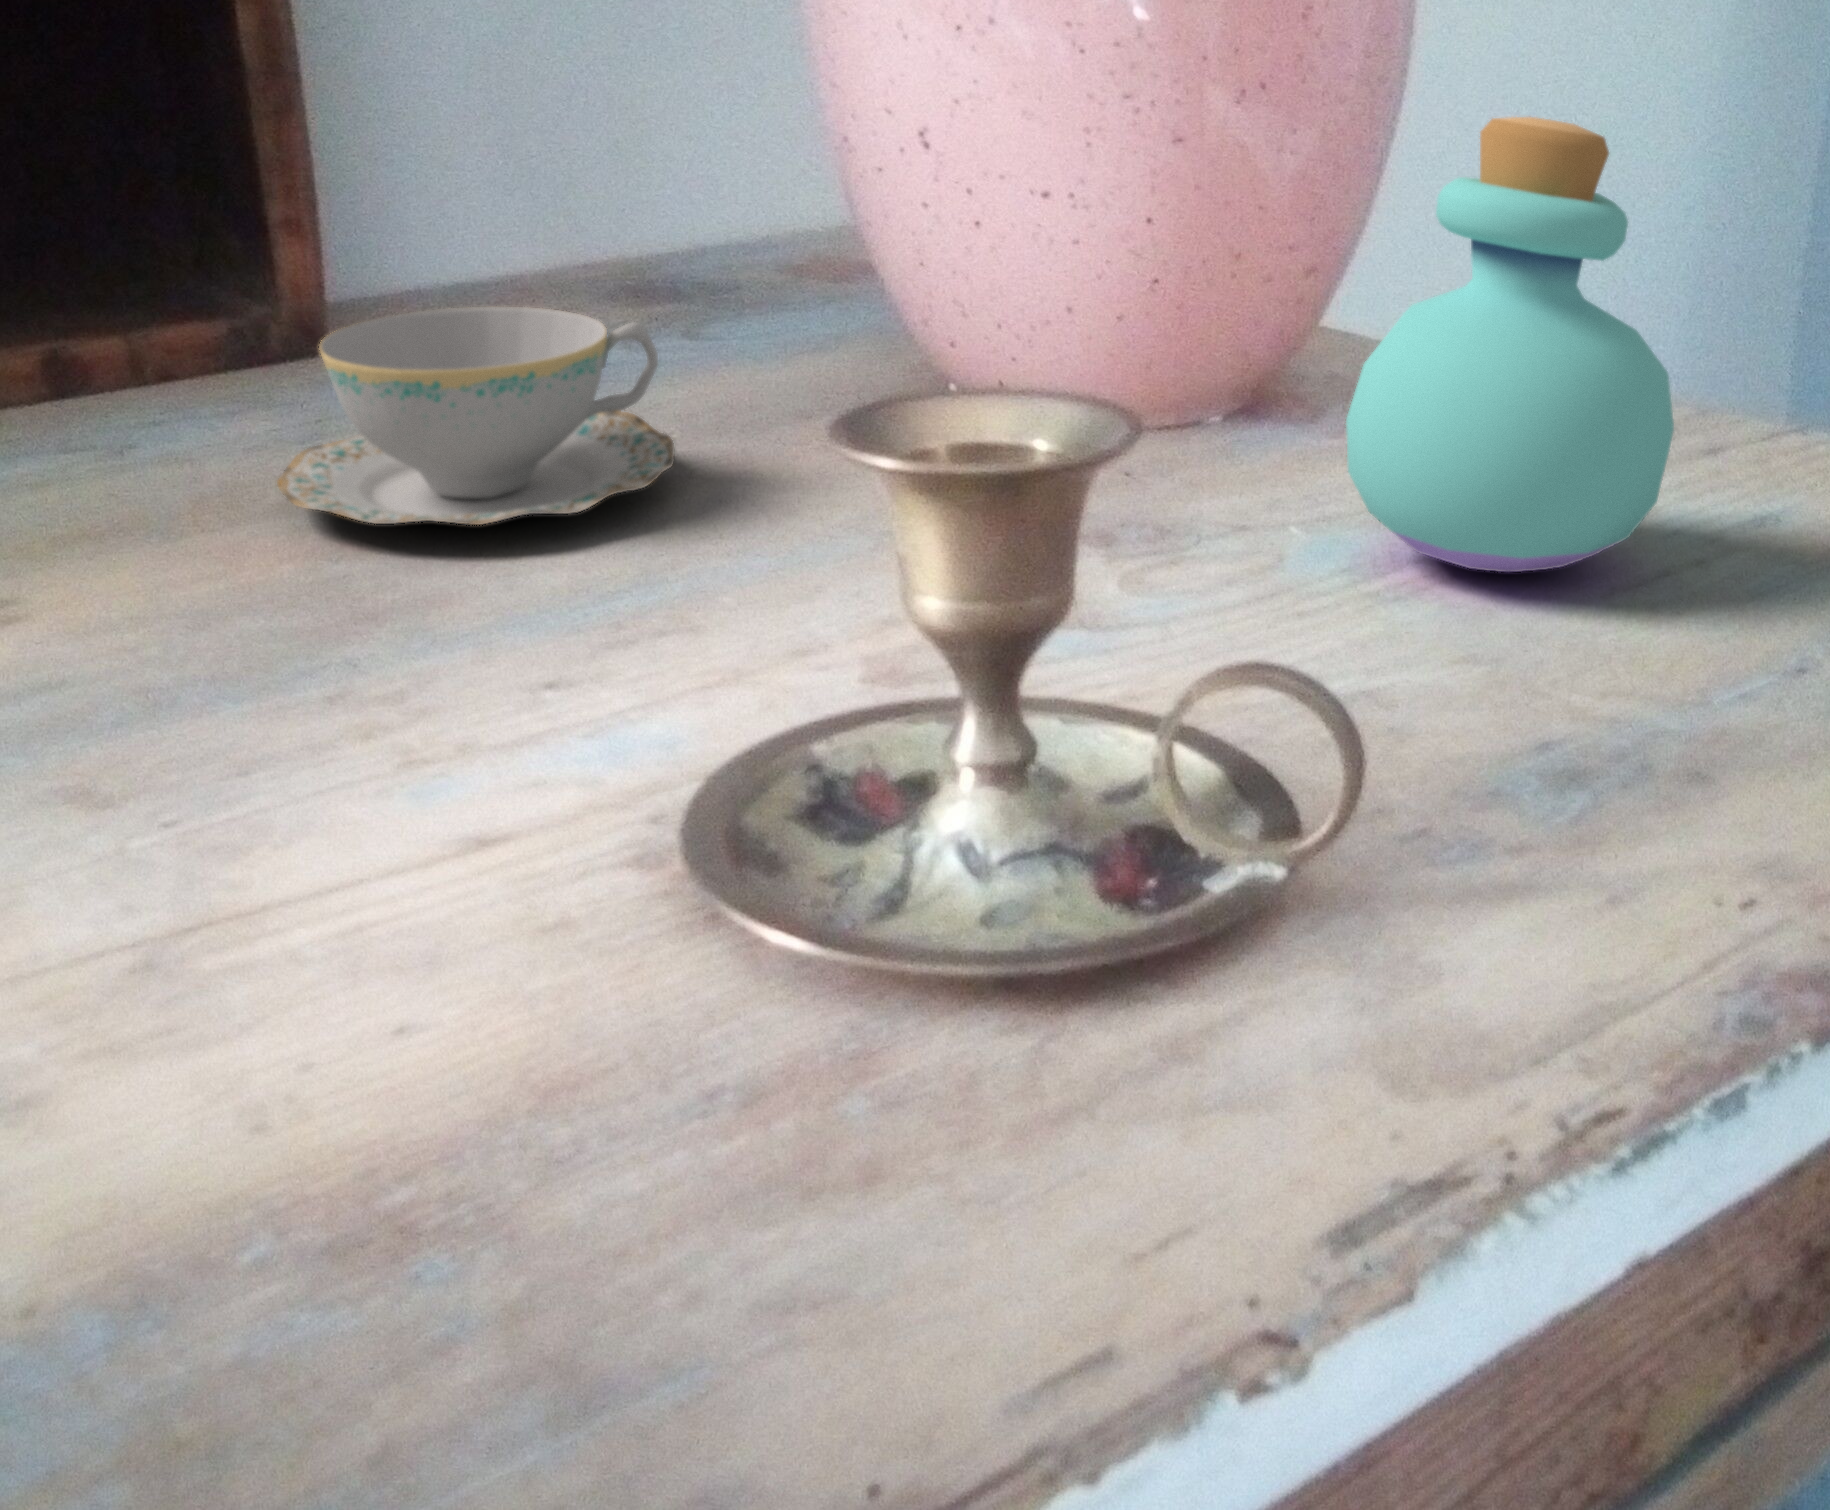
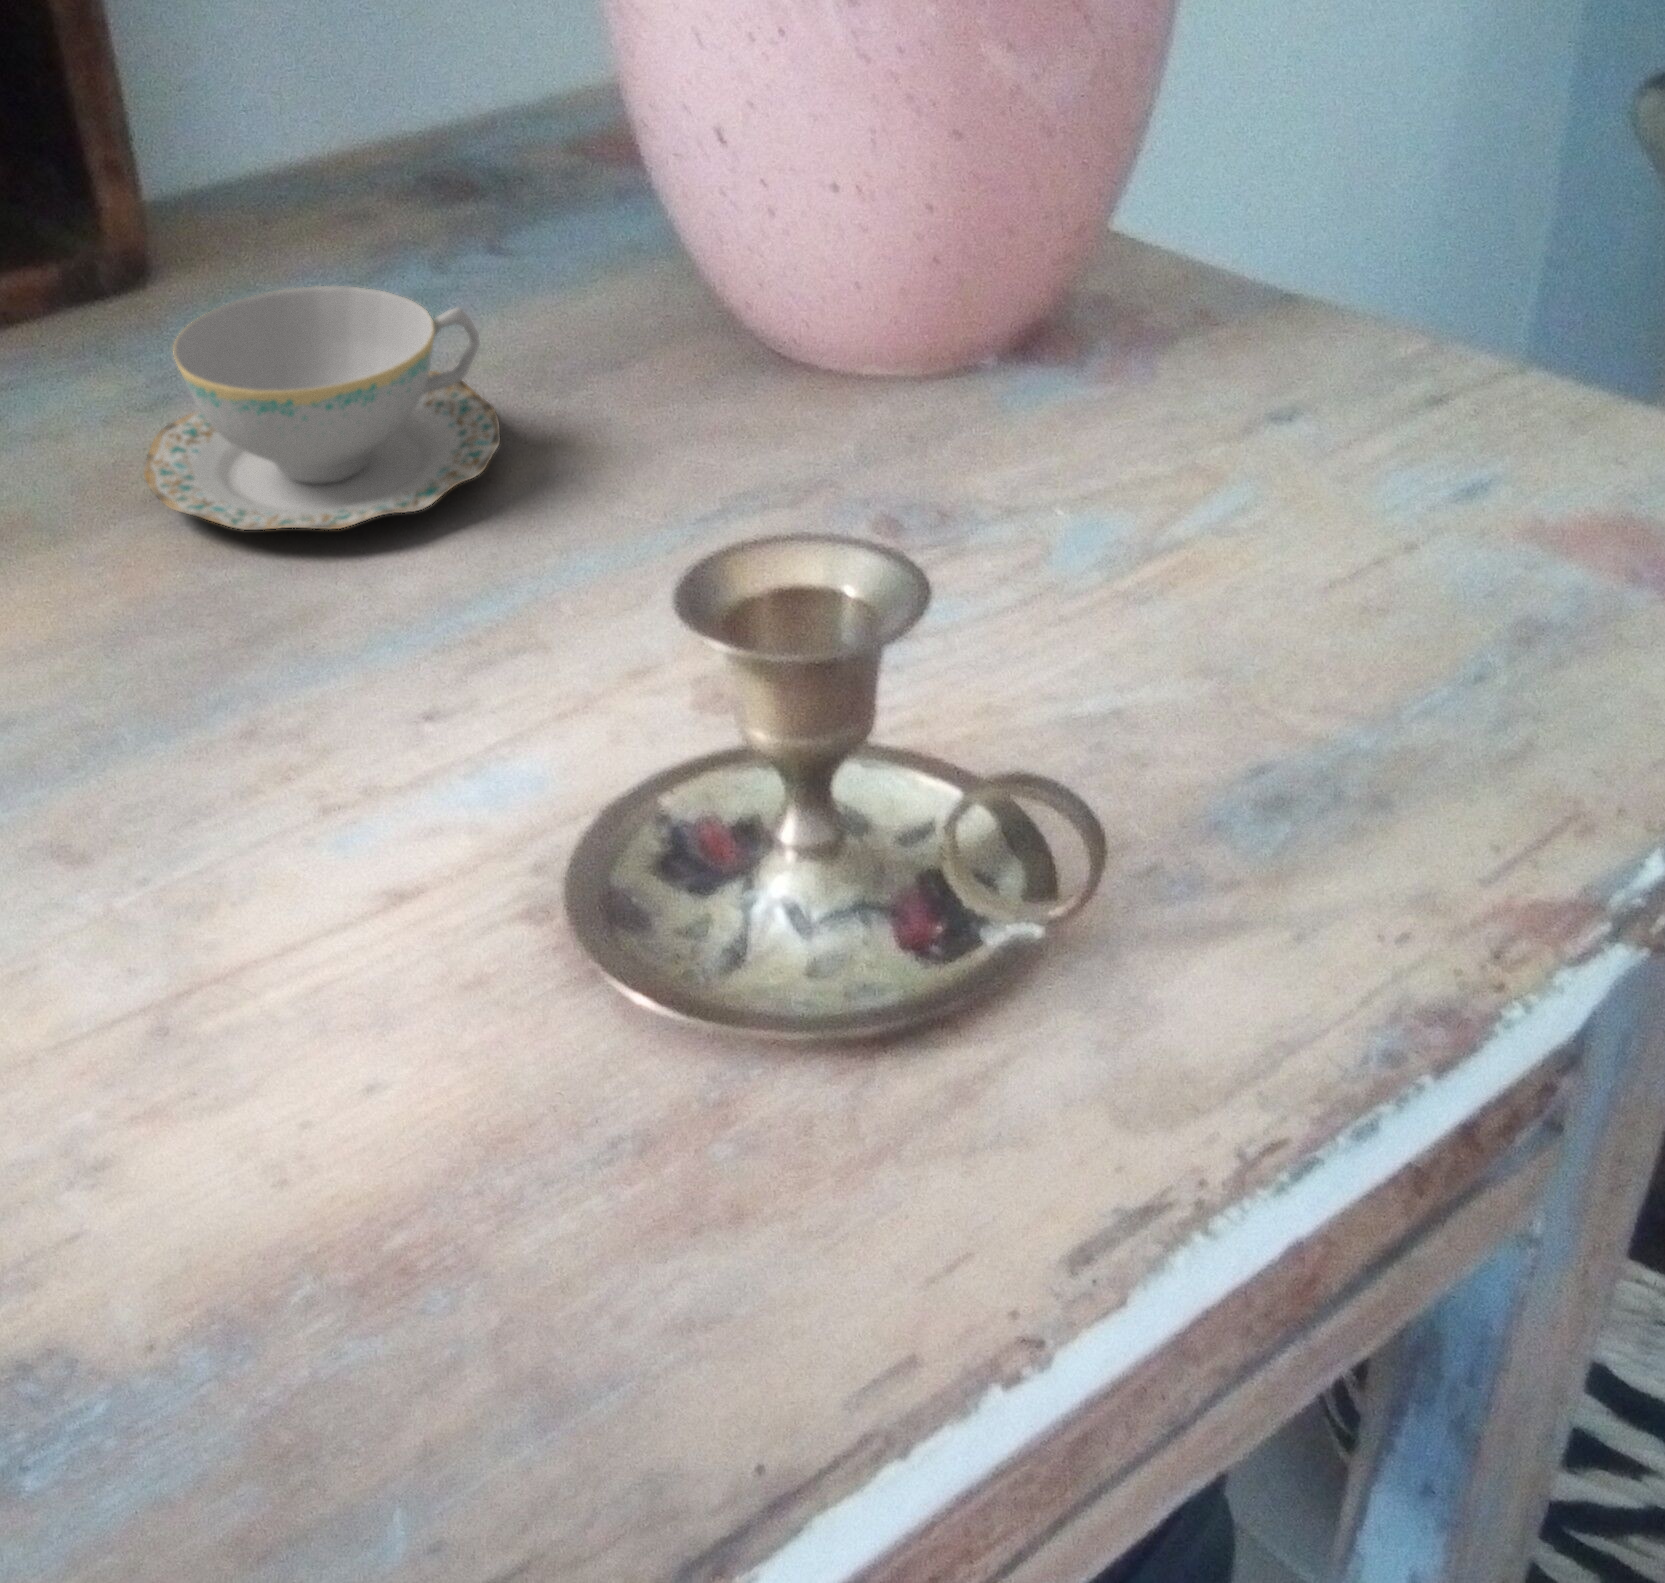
perfume bottle: present [1346,117,1674,573] -> none [1108,159,1397,564]

